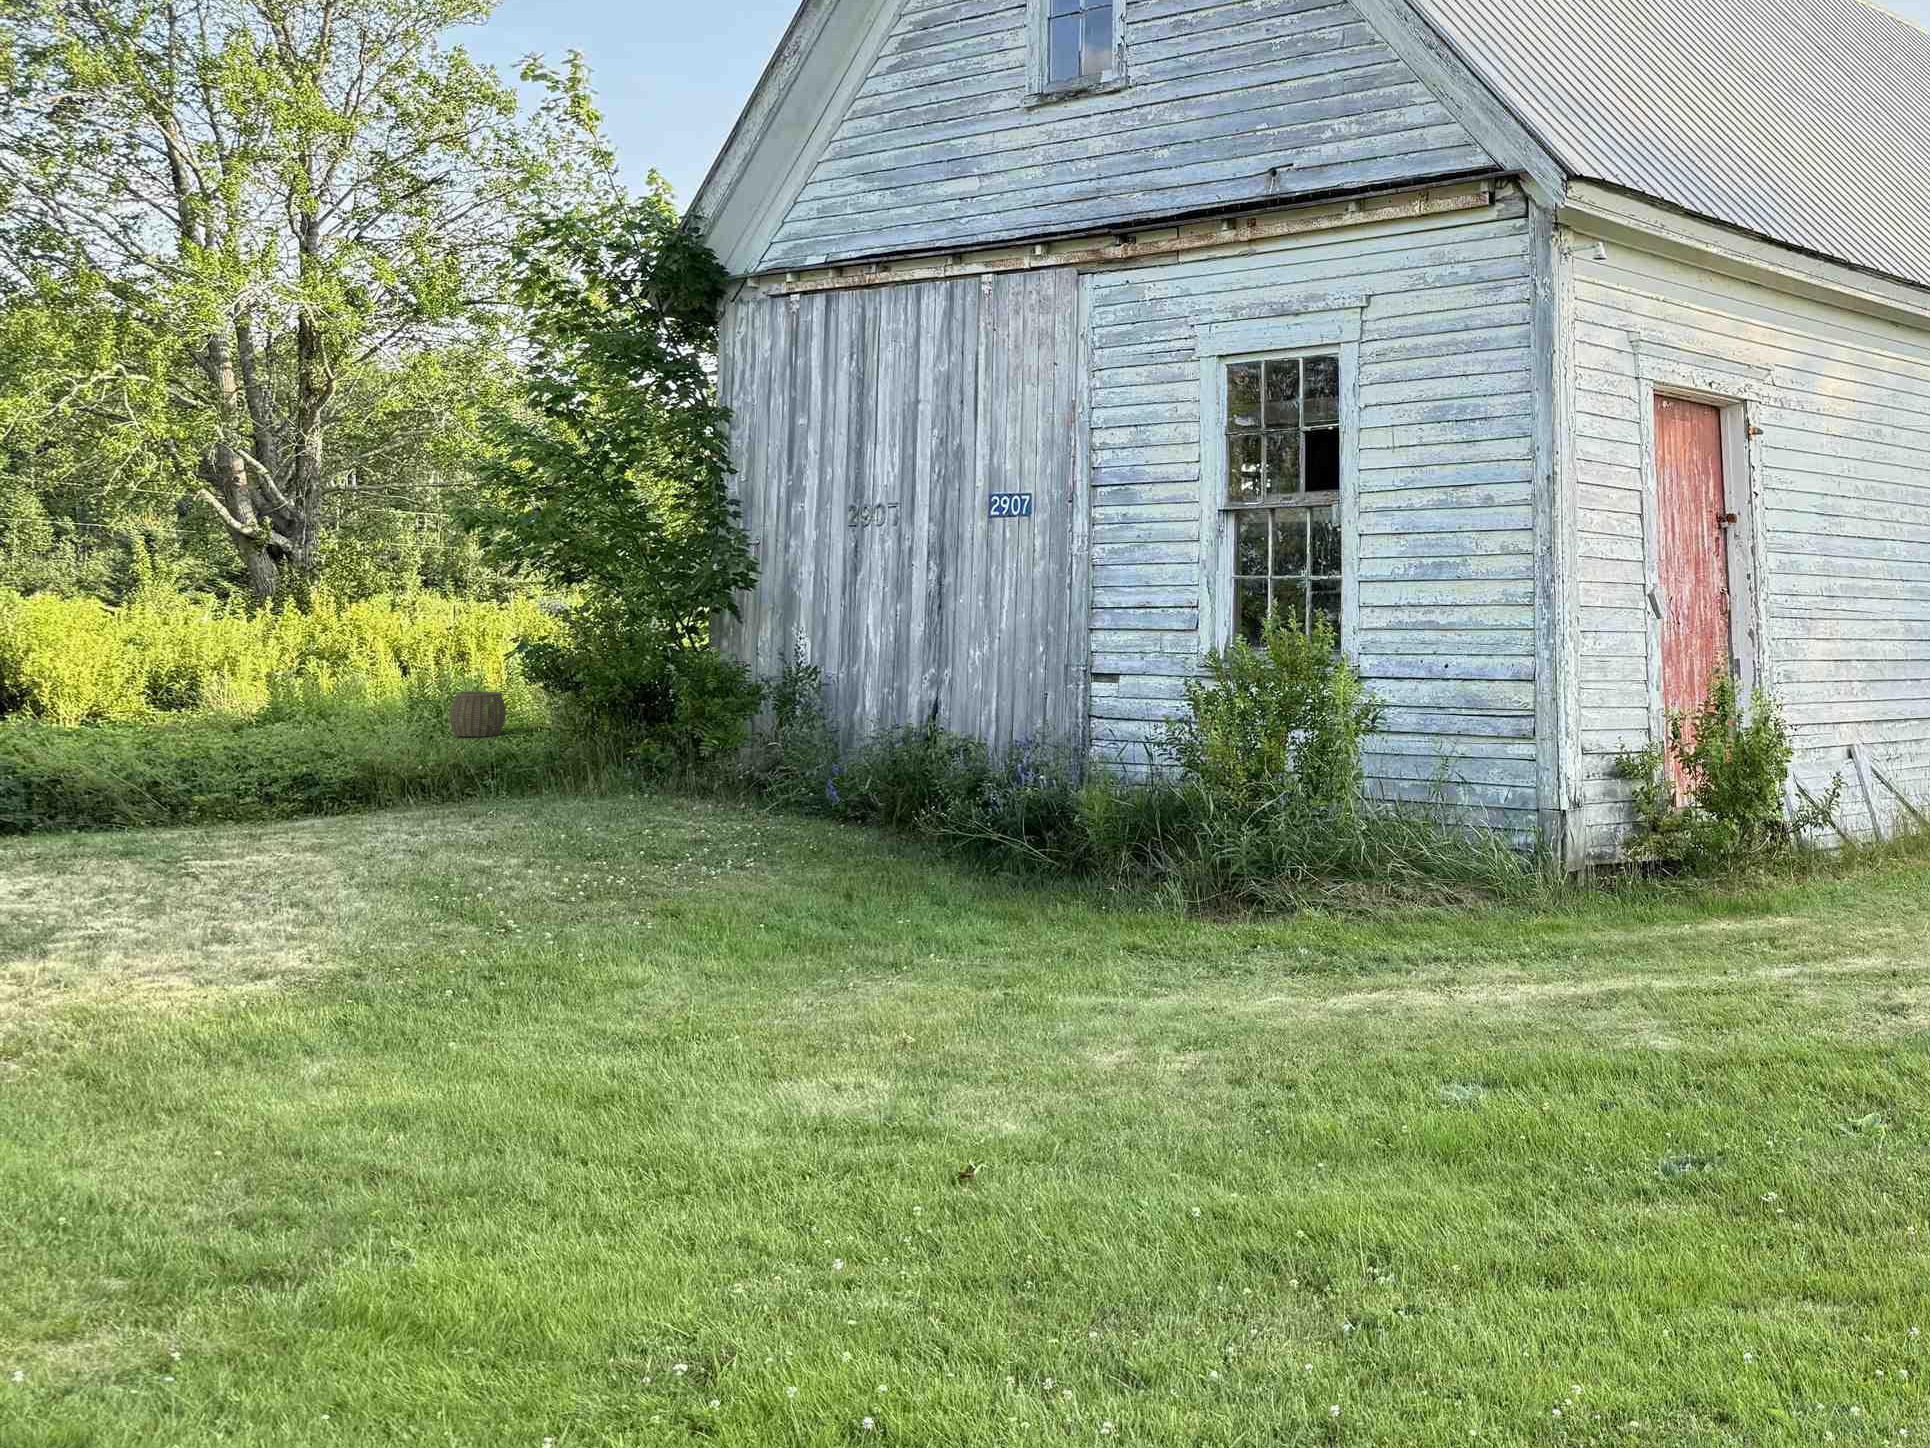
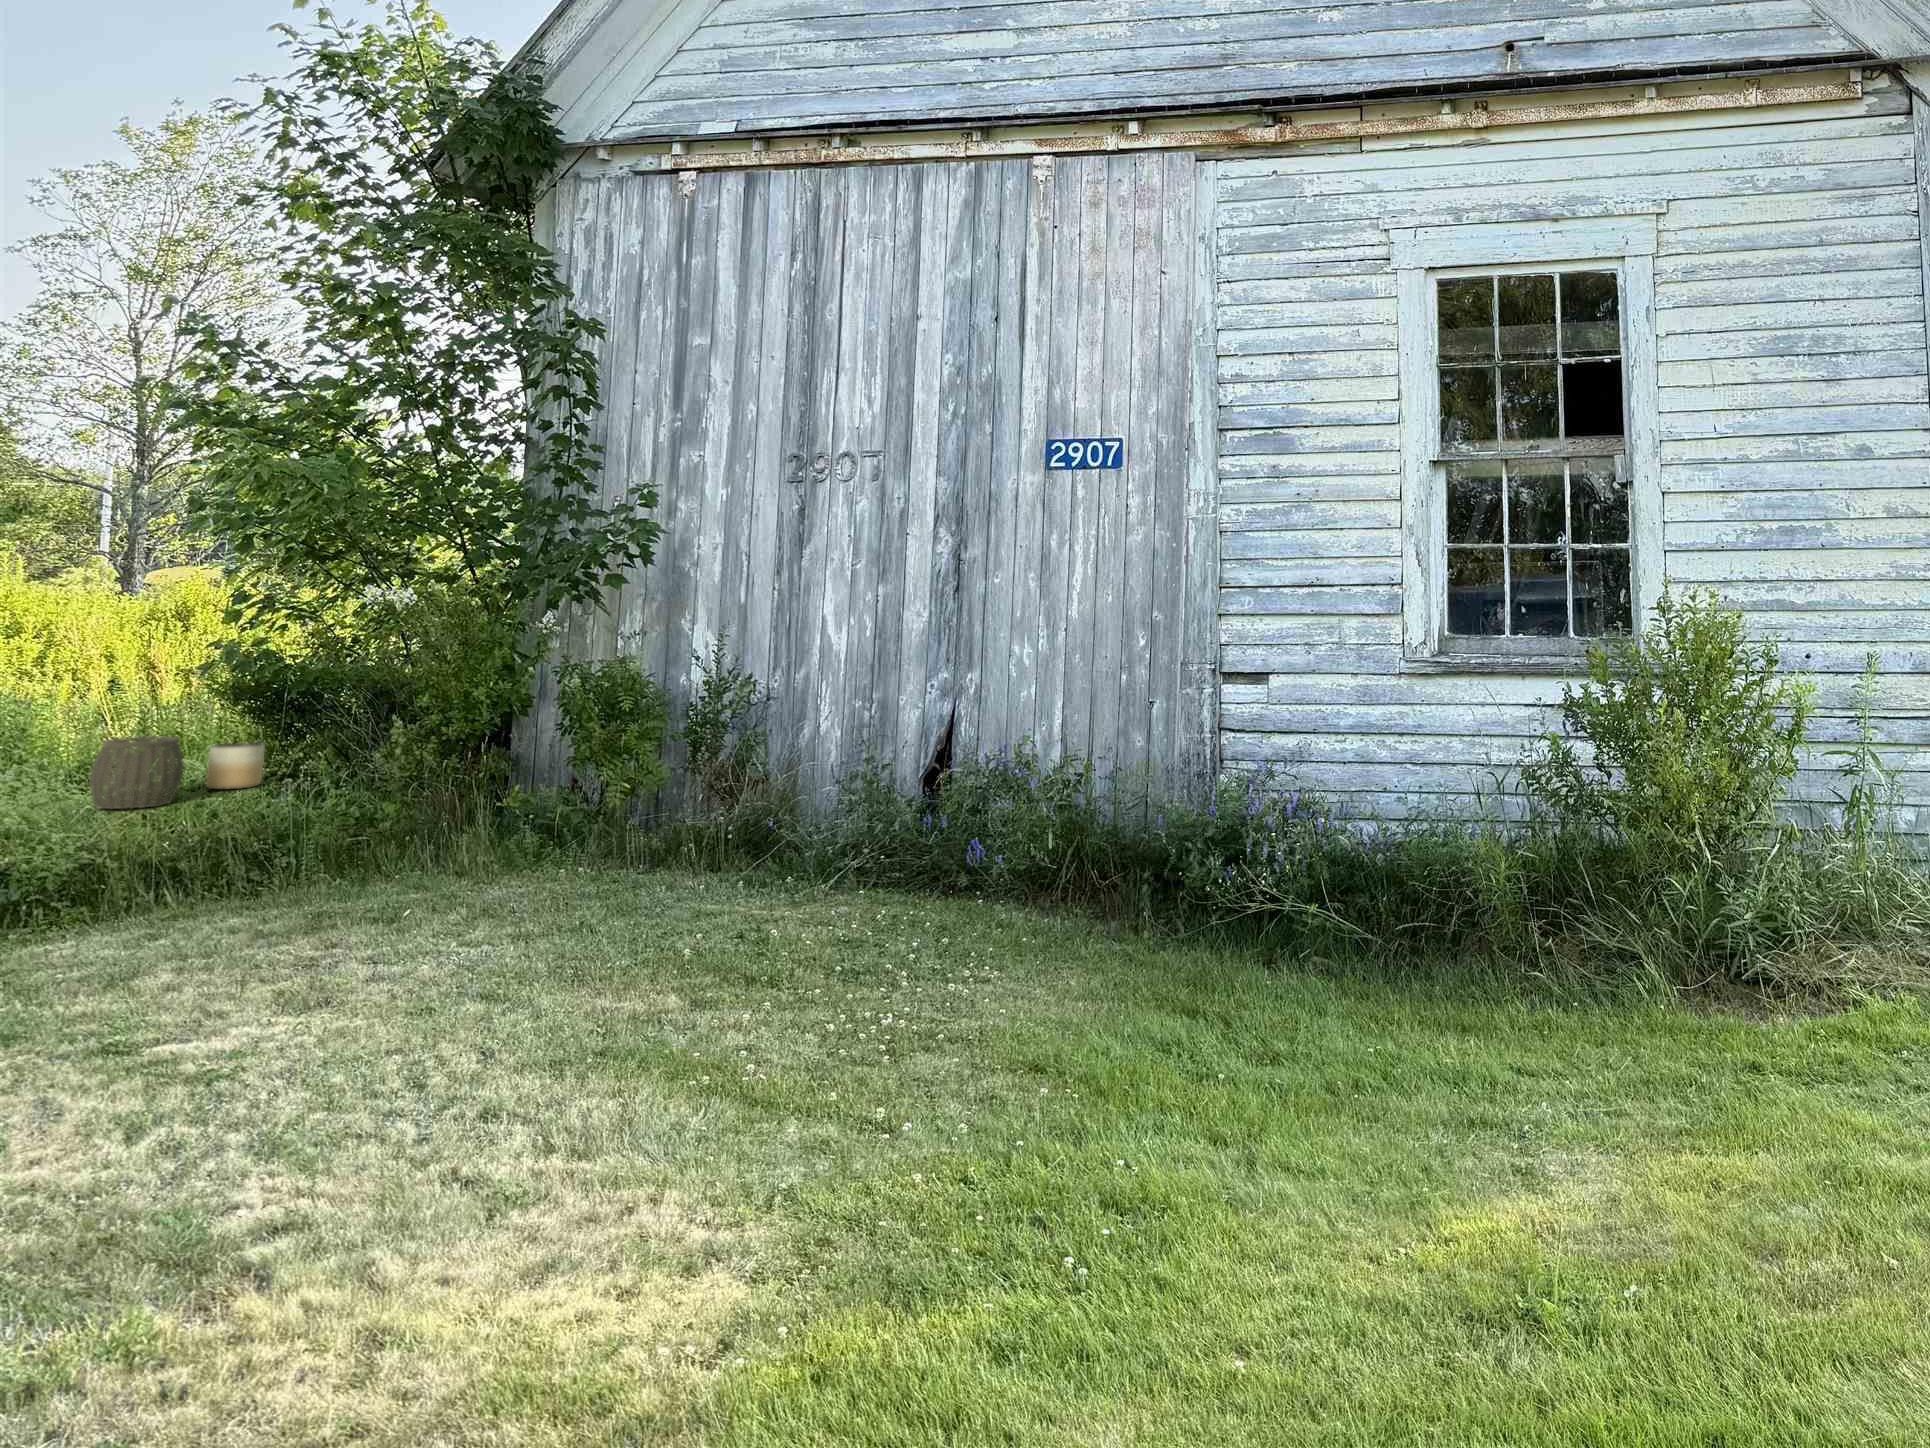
planter: none [528,700,564,730] -> present [206,743,265,790]

